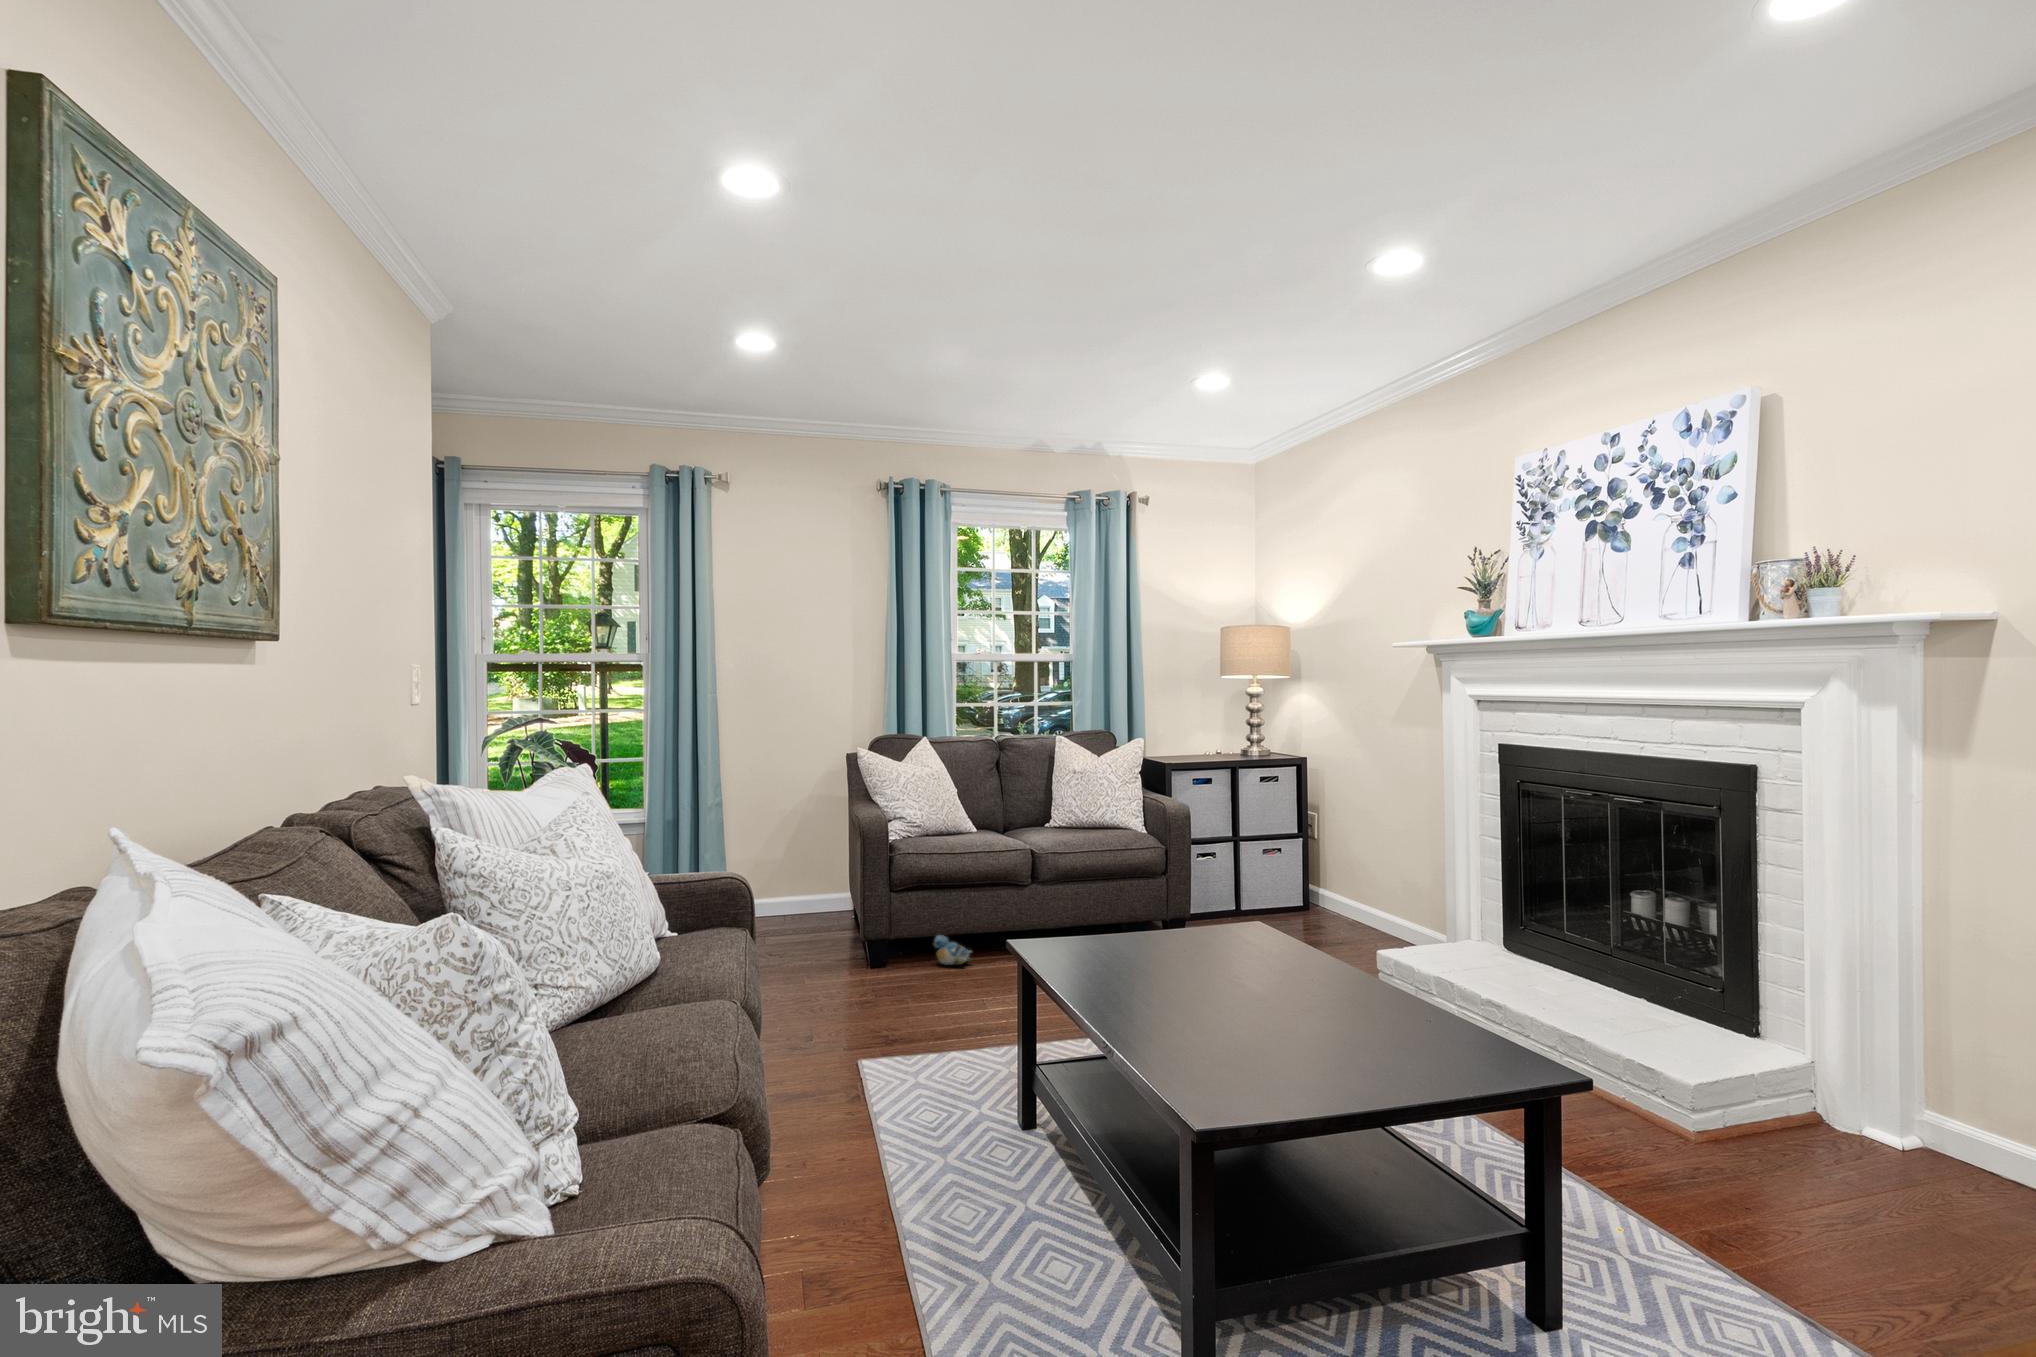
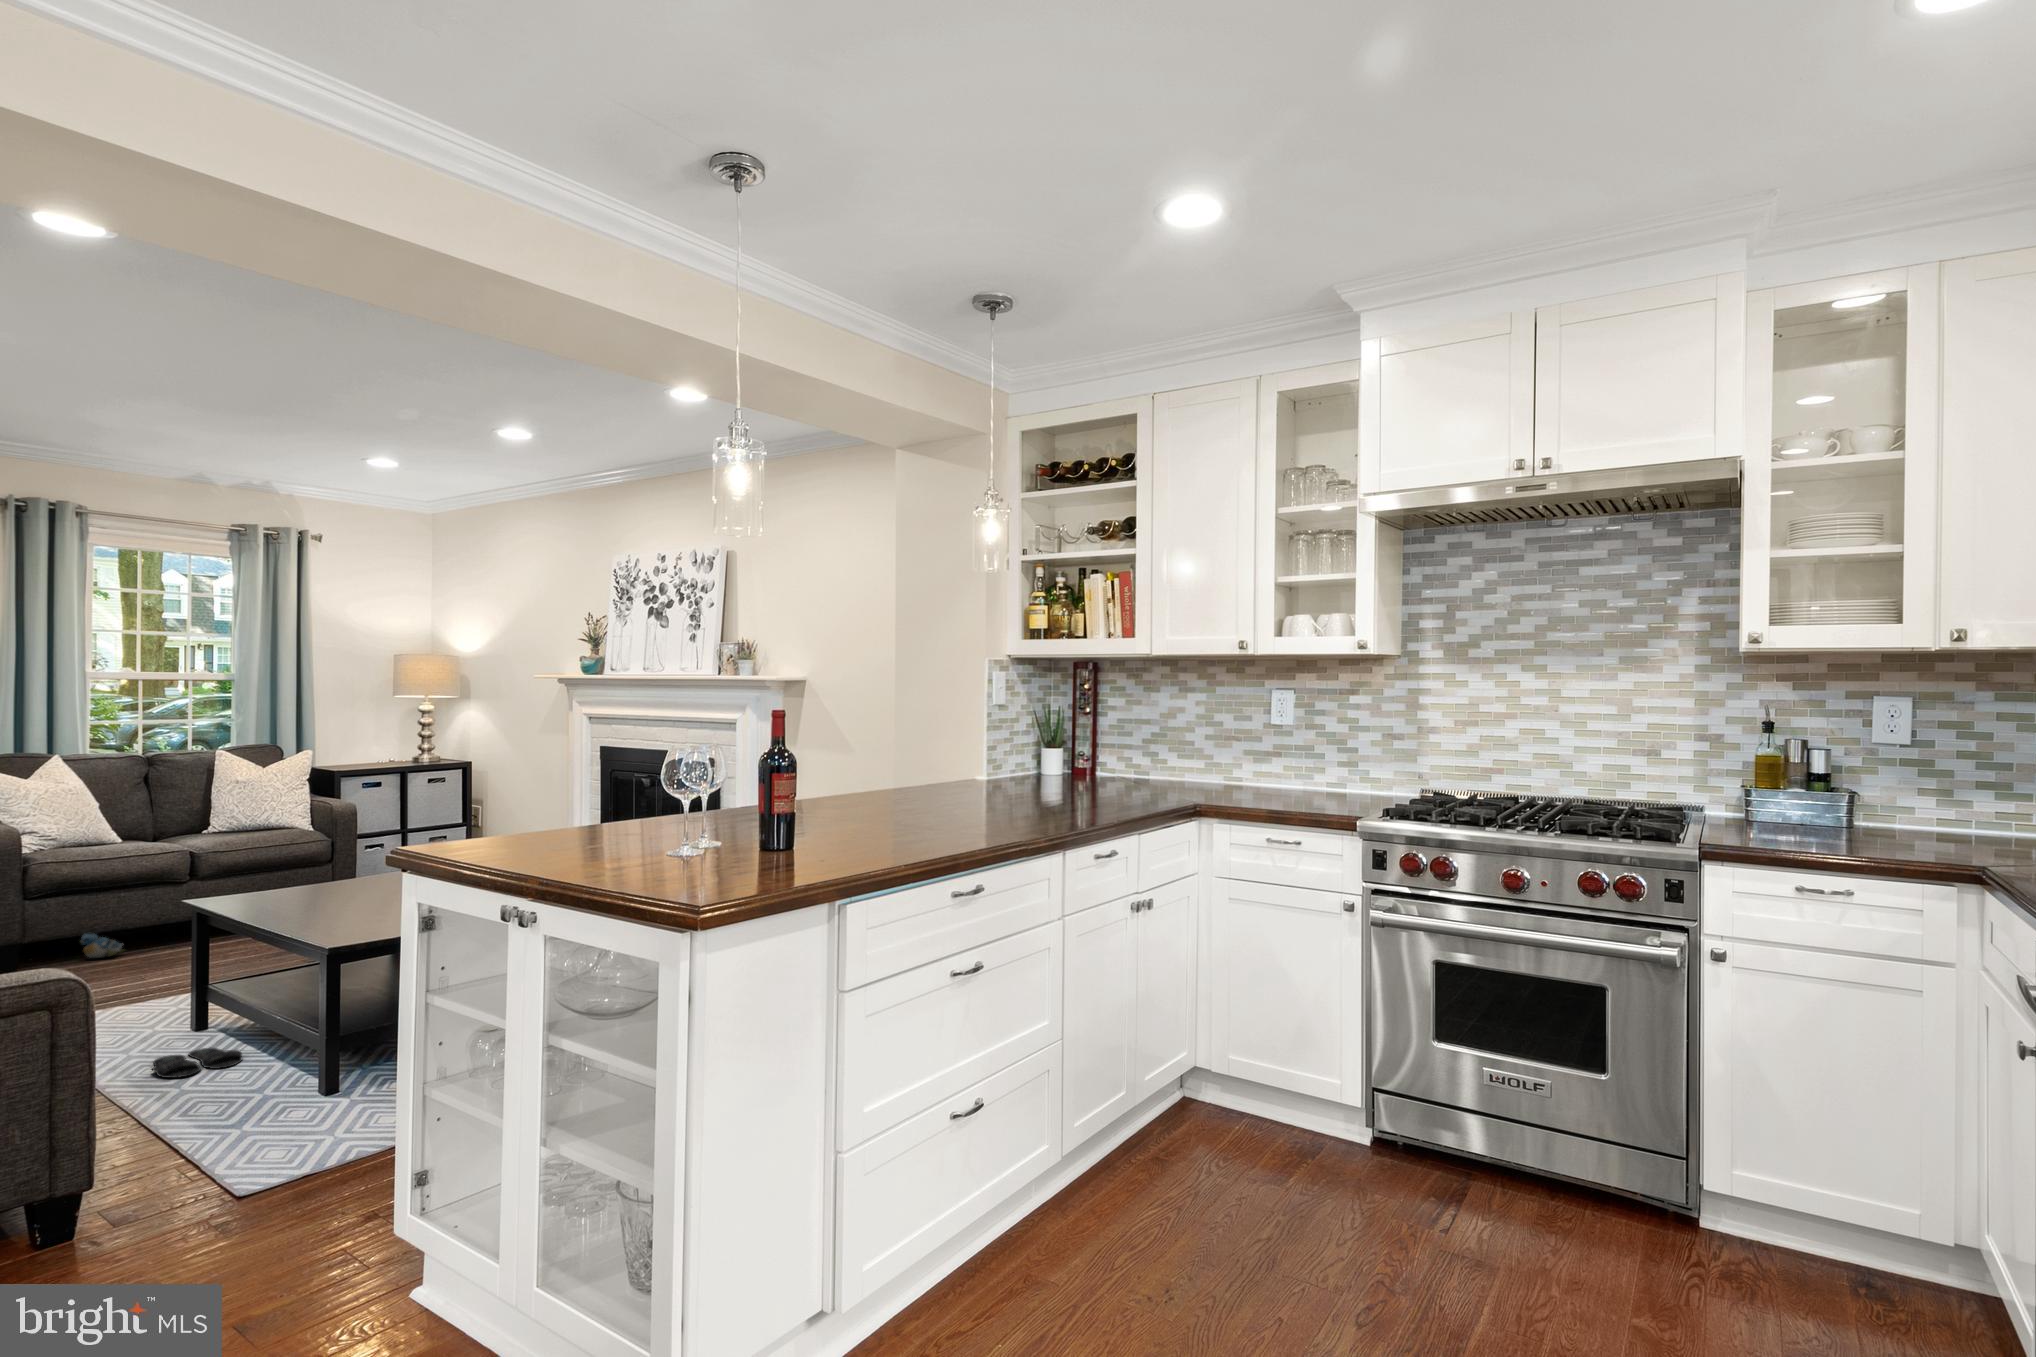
slippers: none [950,1196,1072,1278] -> present [152,1048,242,1078]

